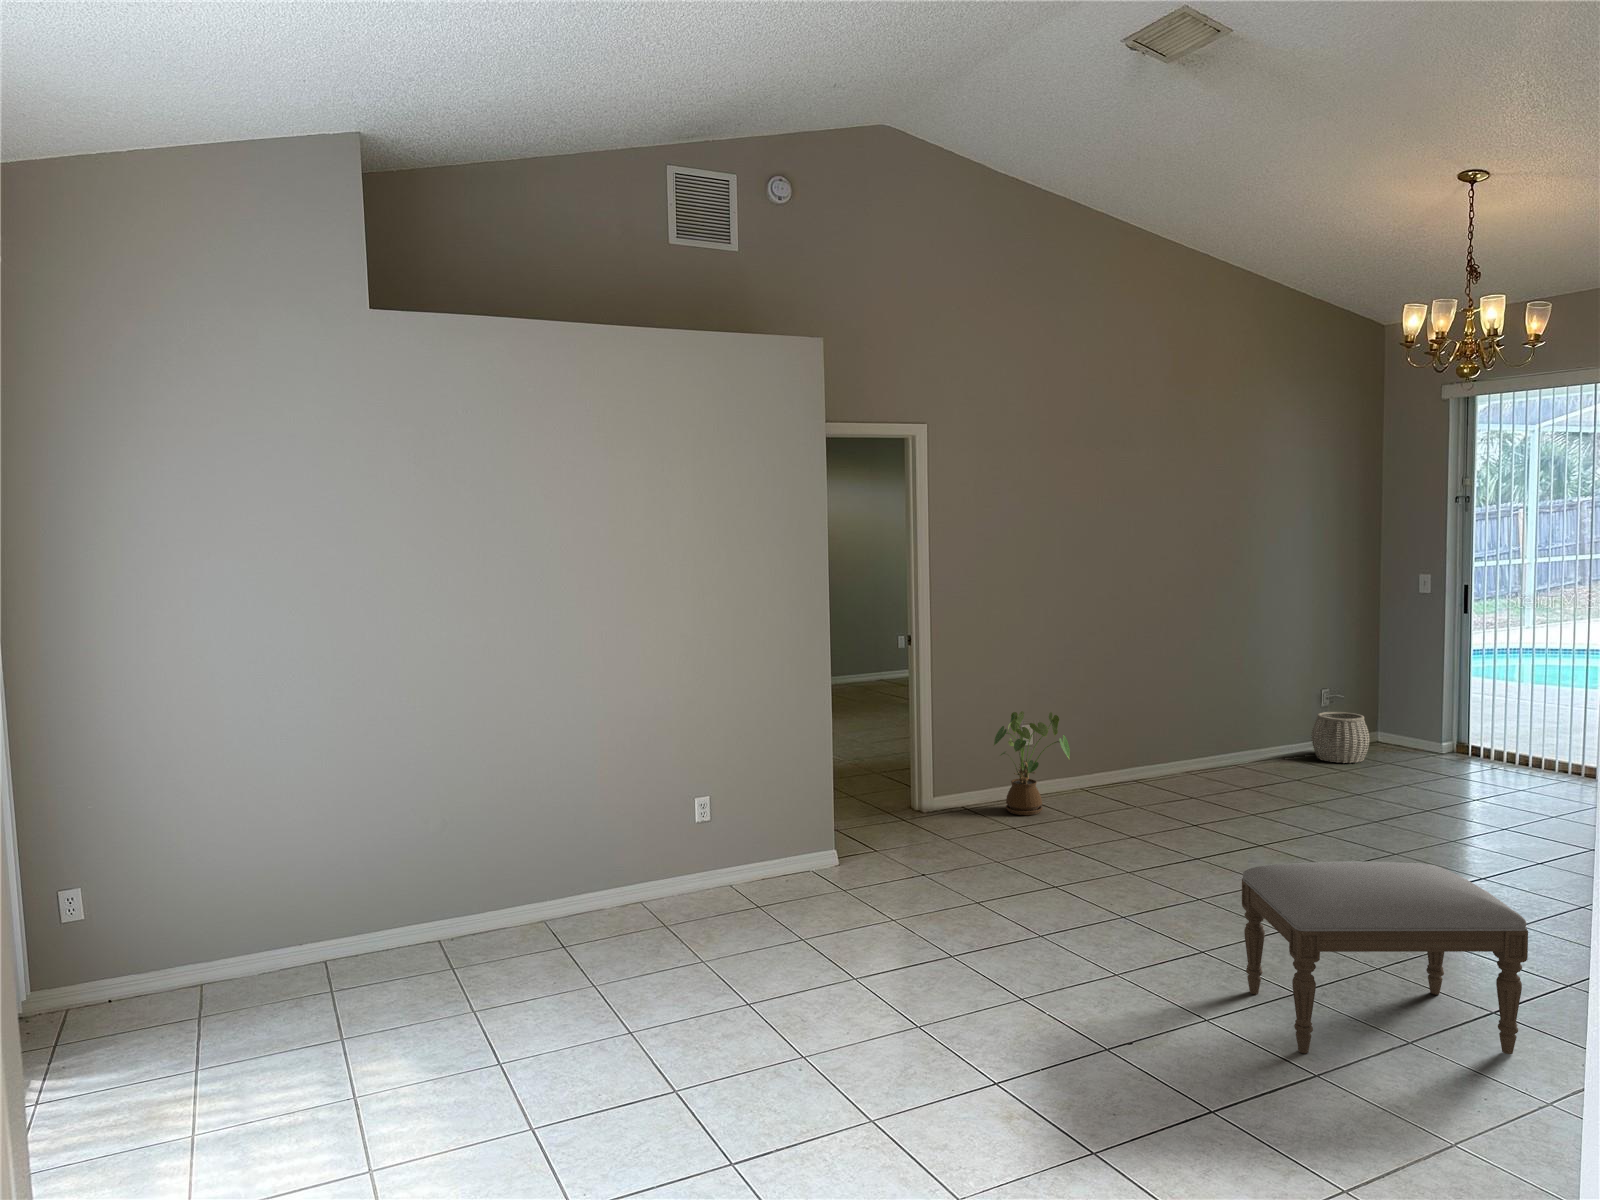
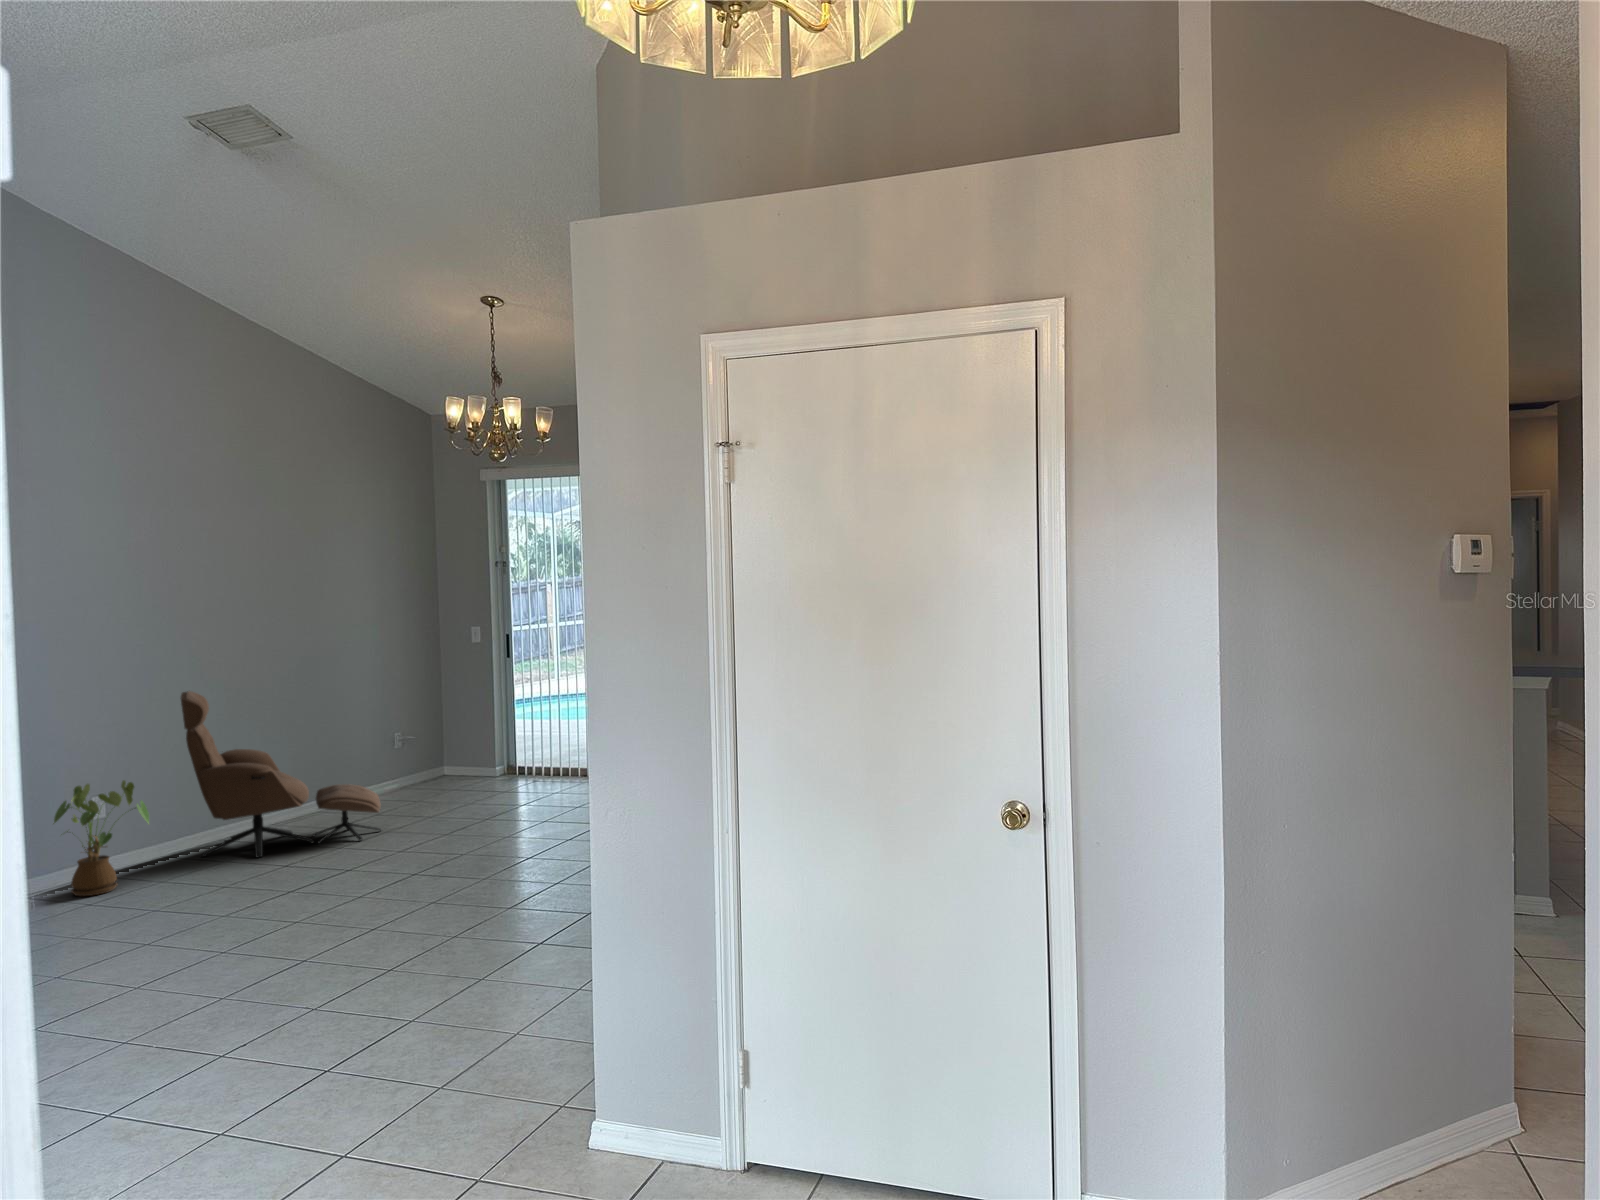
lounge chair: none [1102,630,1297,808] -> present [180,691,381,857]
woven basket: present [1311,712,1370,763] -> none [391,752,440,797]
ottoman: present [1242,861,1528,1054] -> none [340,835,559,1009]

